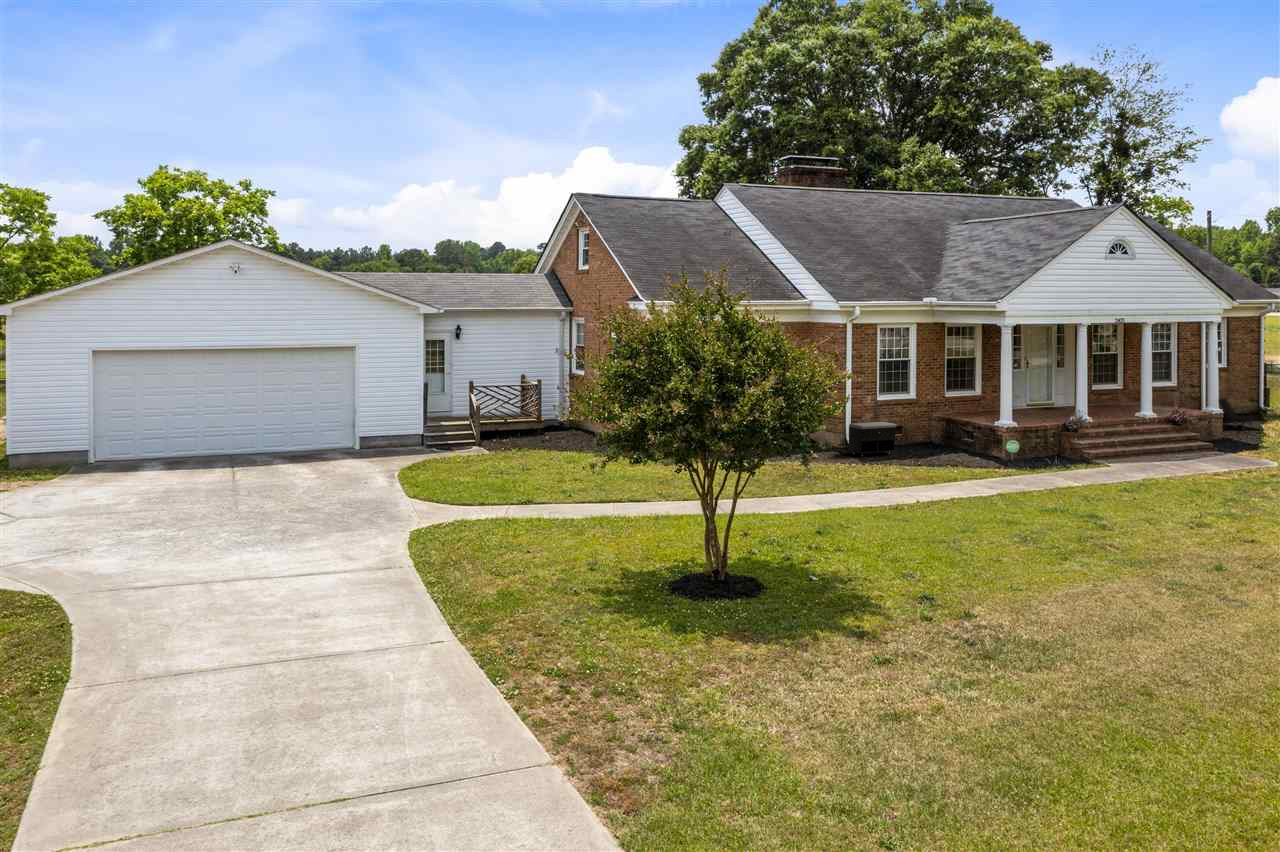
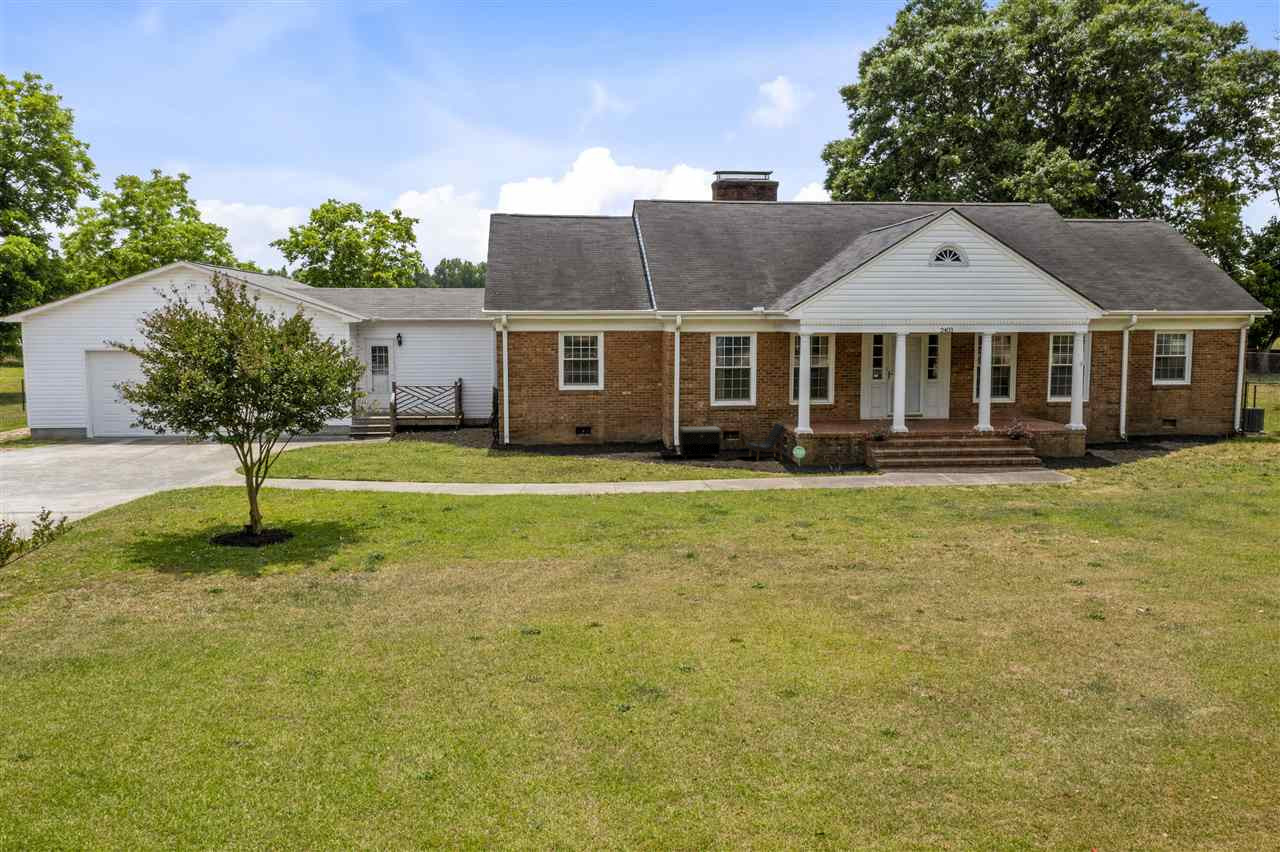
lounge chair: present [1219,398,1255,426] -> present [746,423,784,460]

